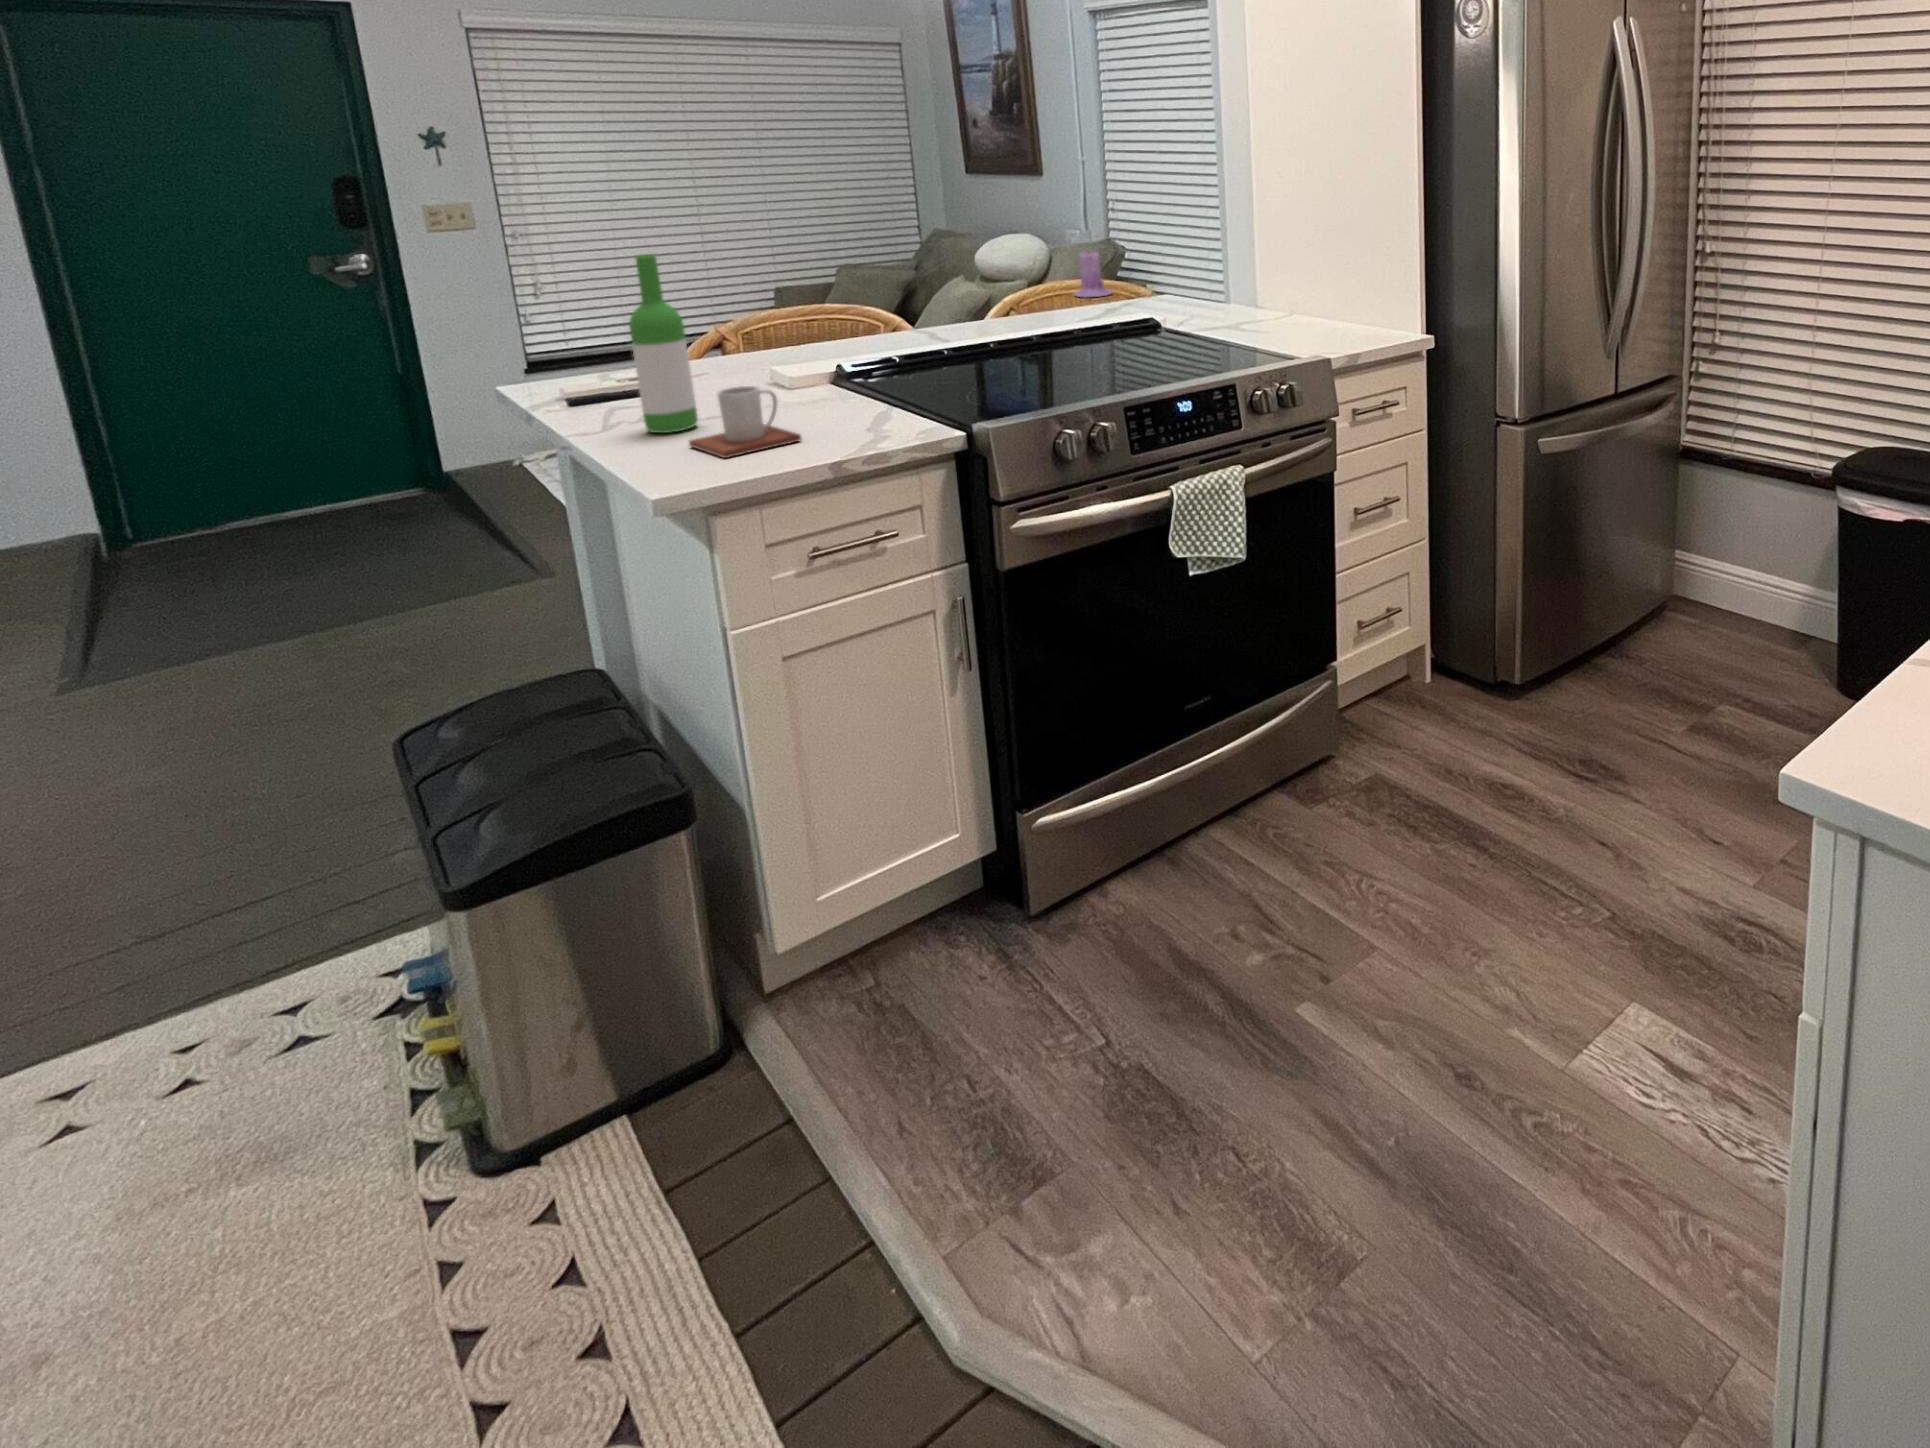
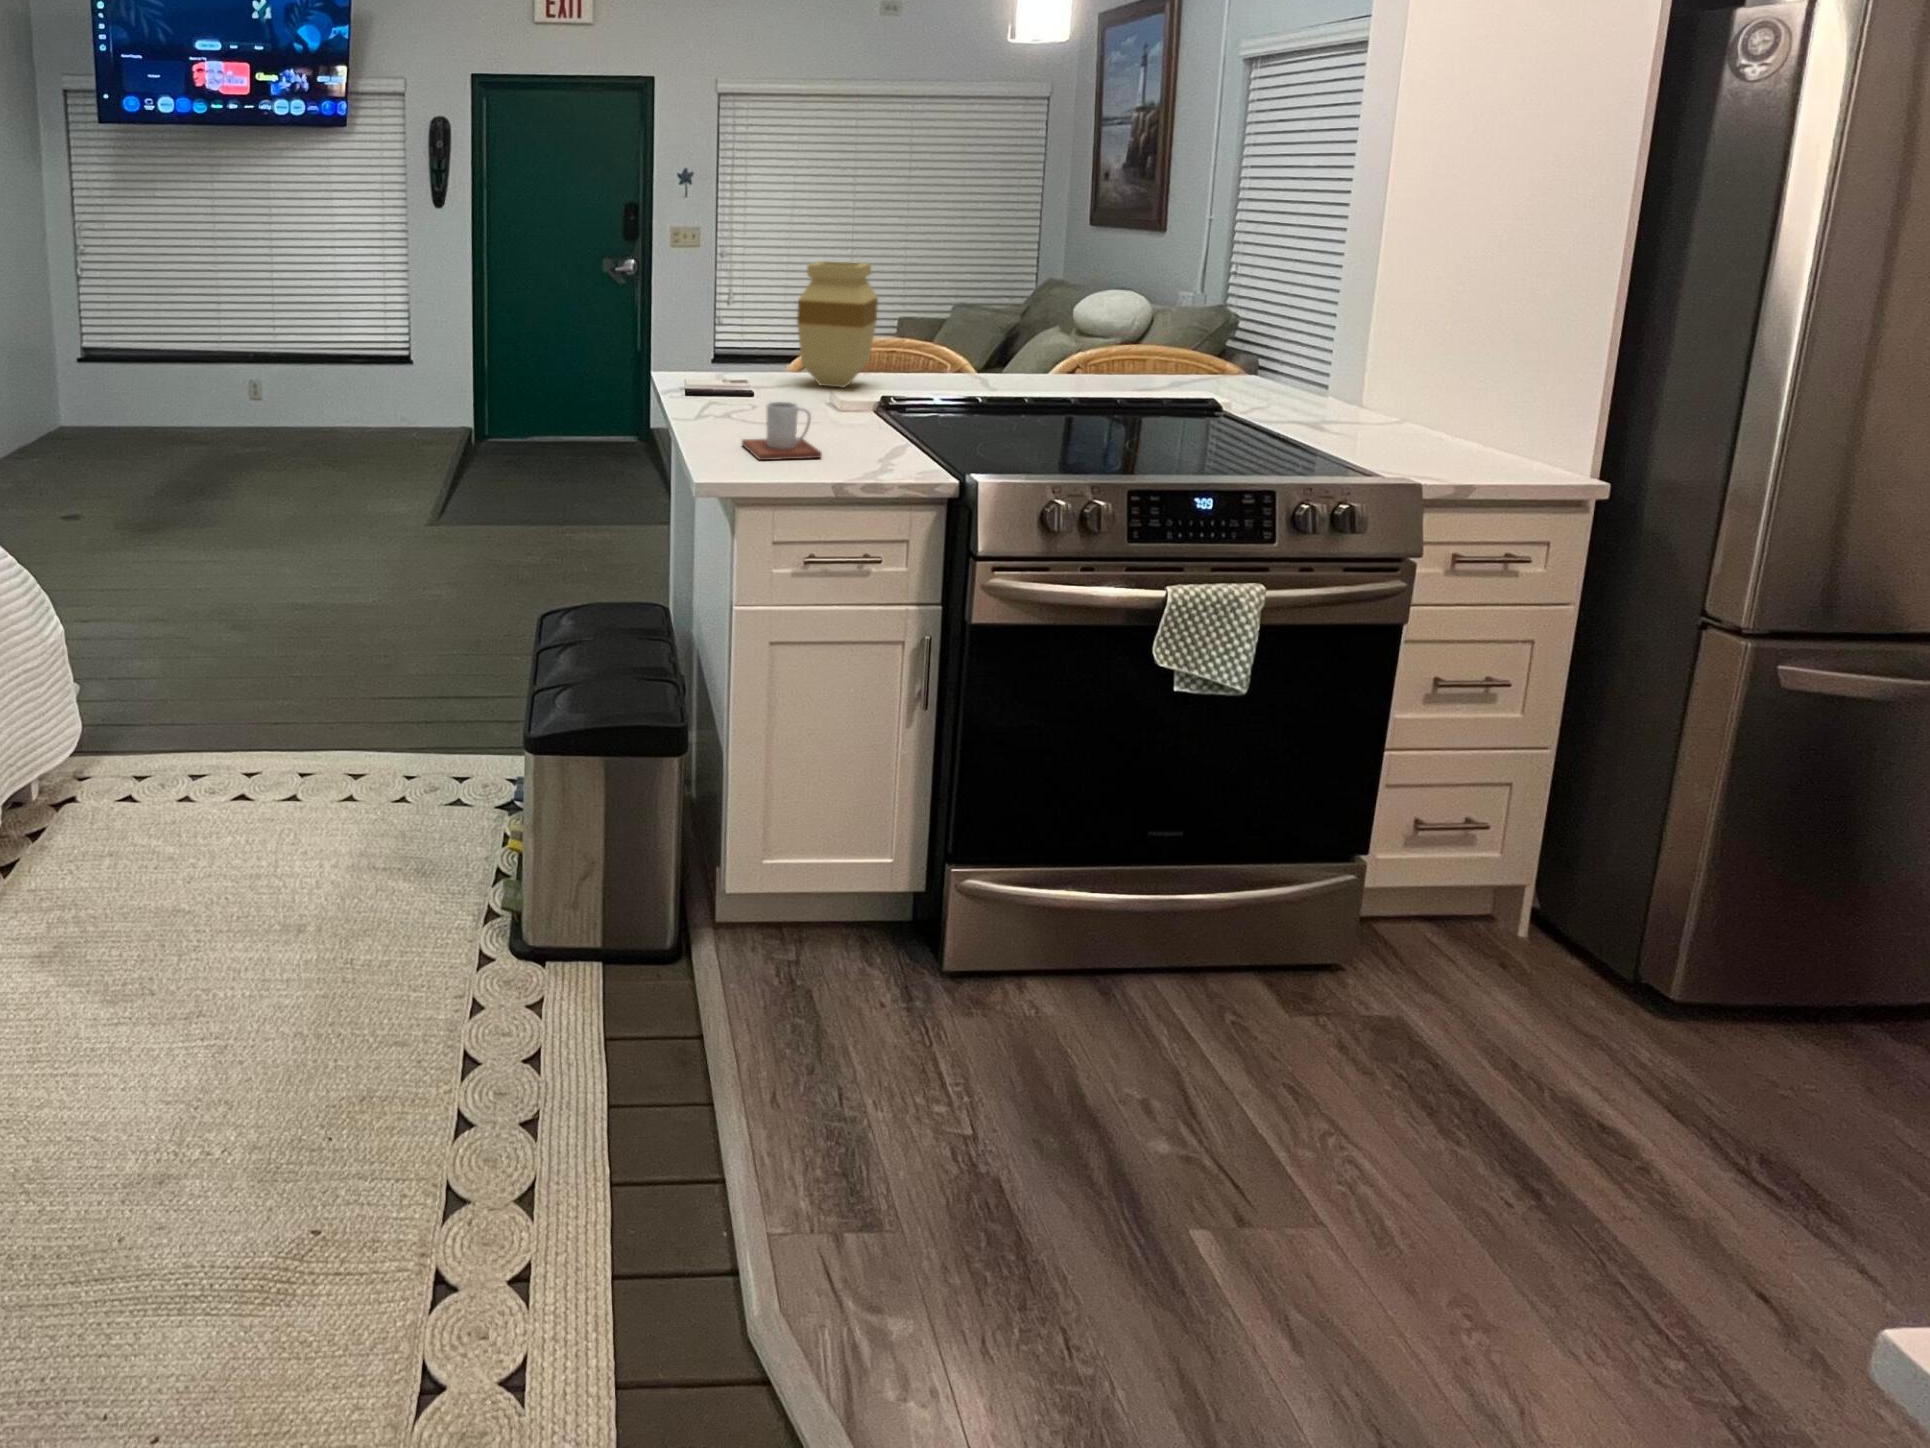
vase: none [702,222,804,367] -> present [797,261,878,388]
candle: present [1075,251,1113,298] -> none [1146,311,1191,367]
wine bottle: present [629,254,698,433] -> none [720,282,760,431]

